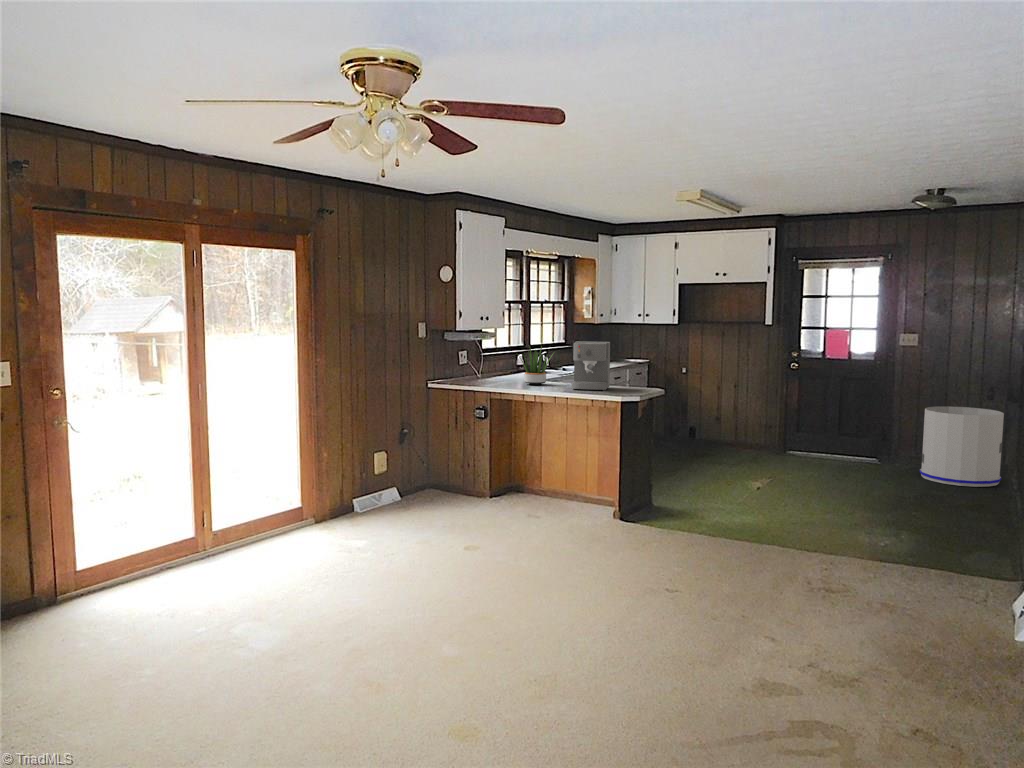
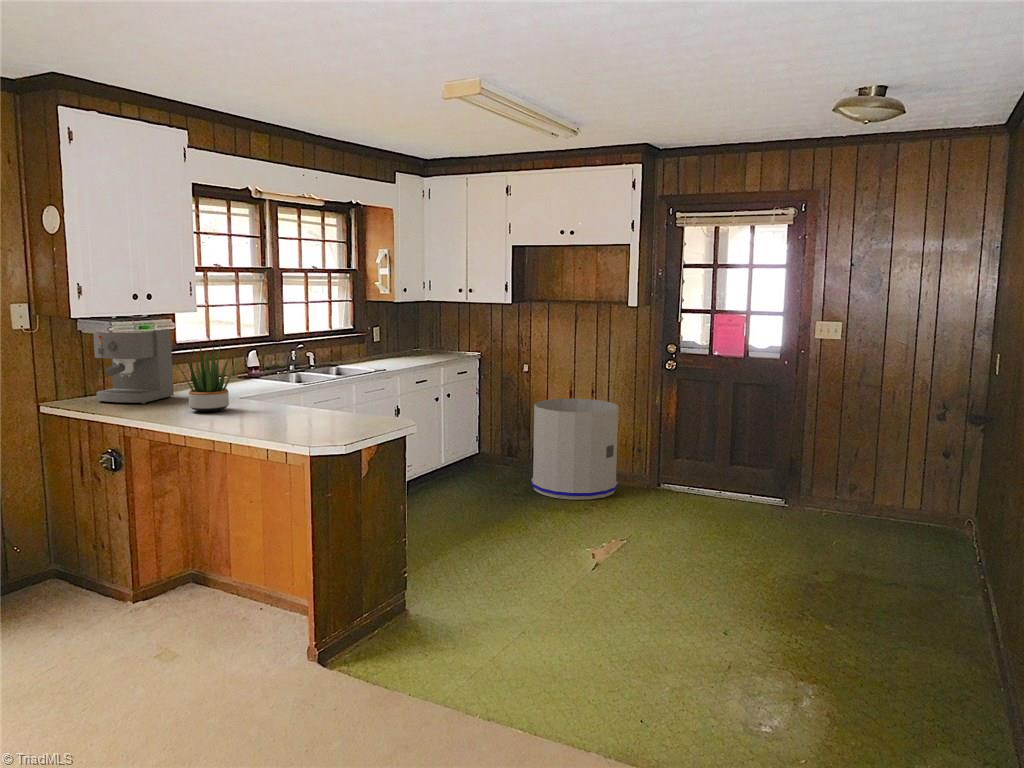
coffee maker: present [571,342,610,391] -> present [93,328,174,404]
trash can: present [920,406,1004,487] -> present [531,399,618,500]

